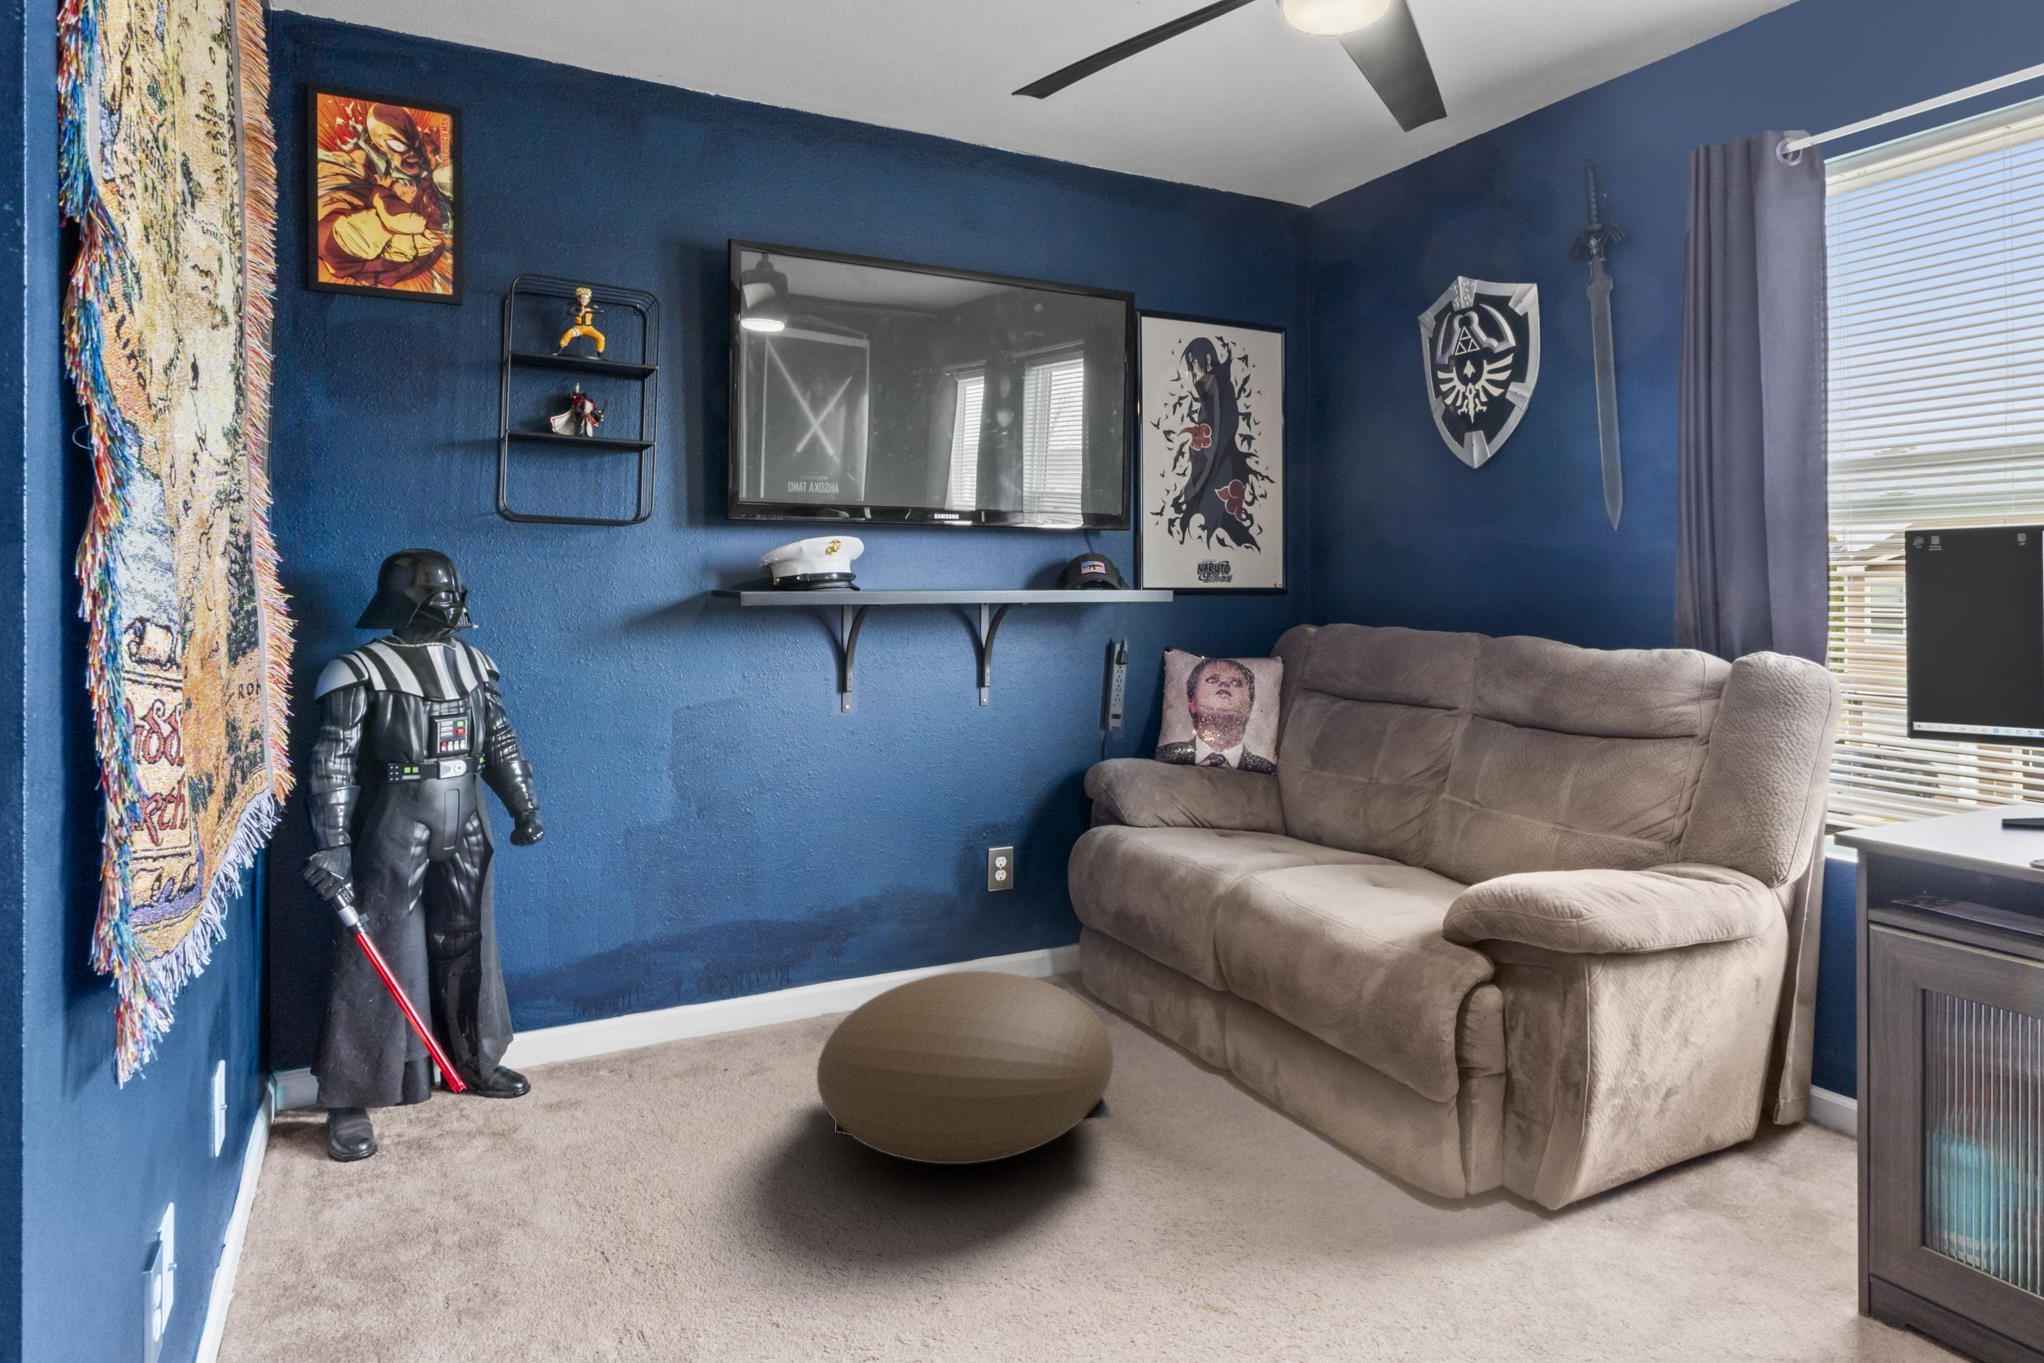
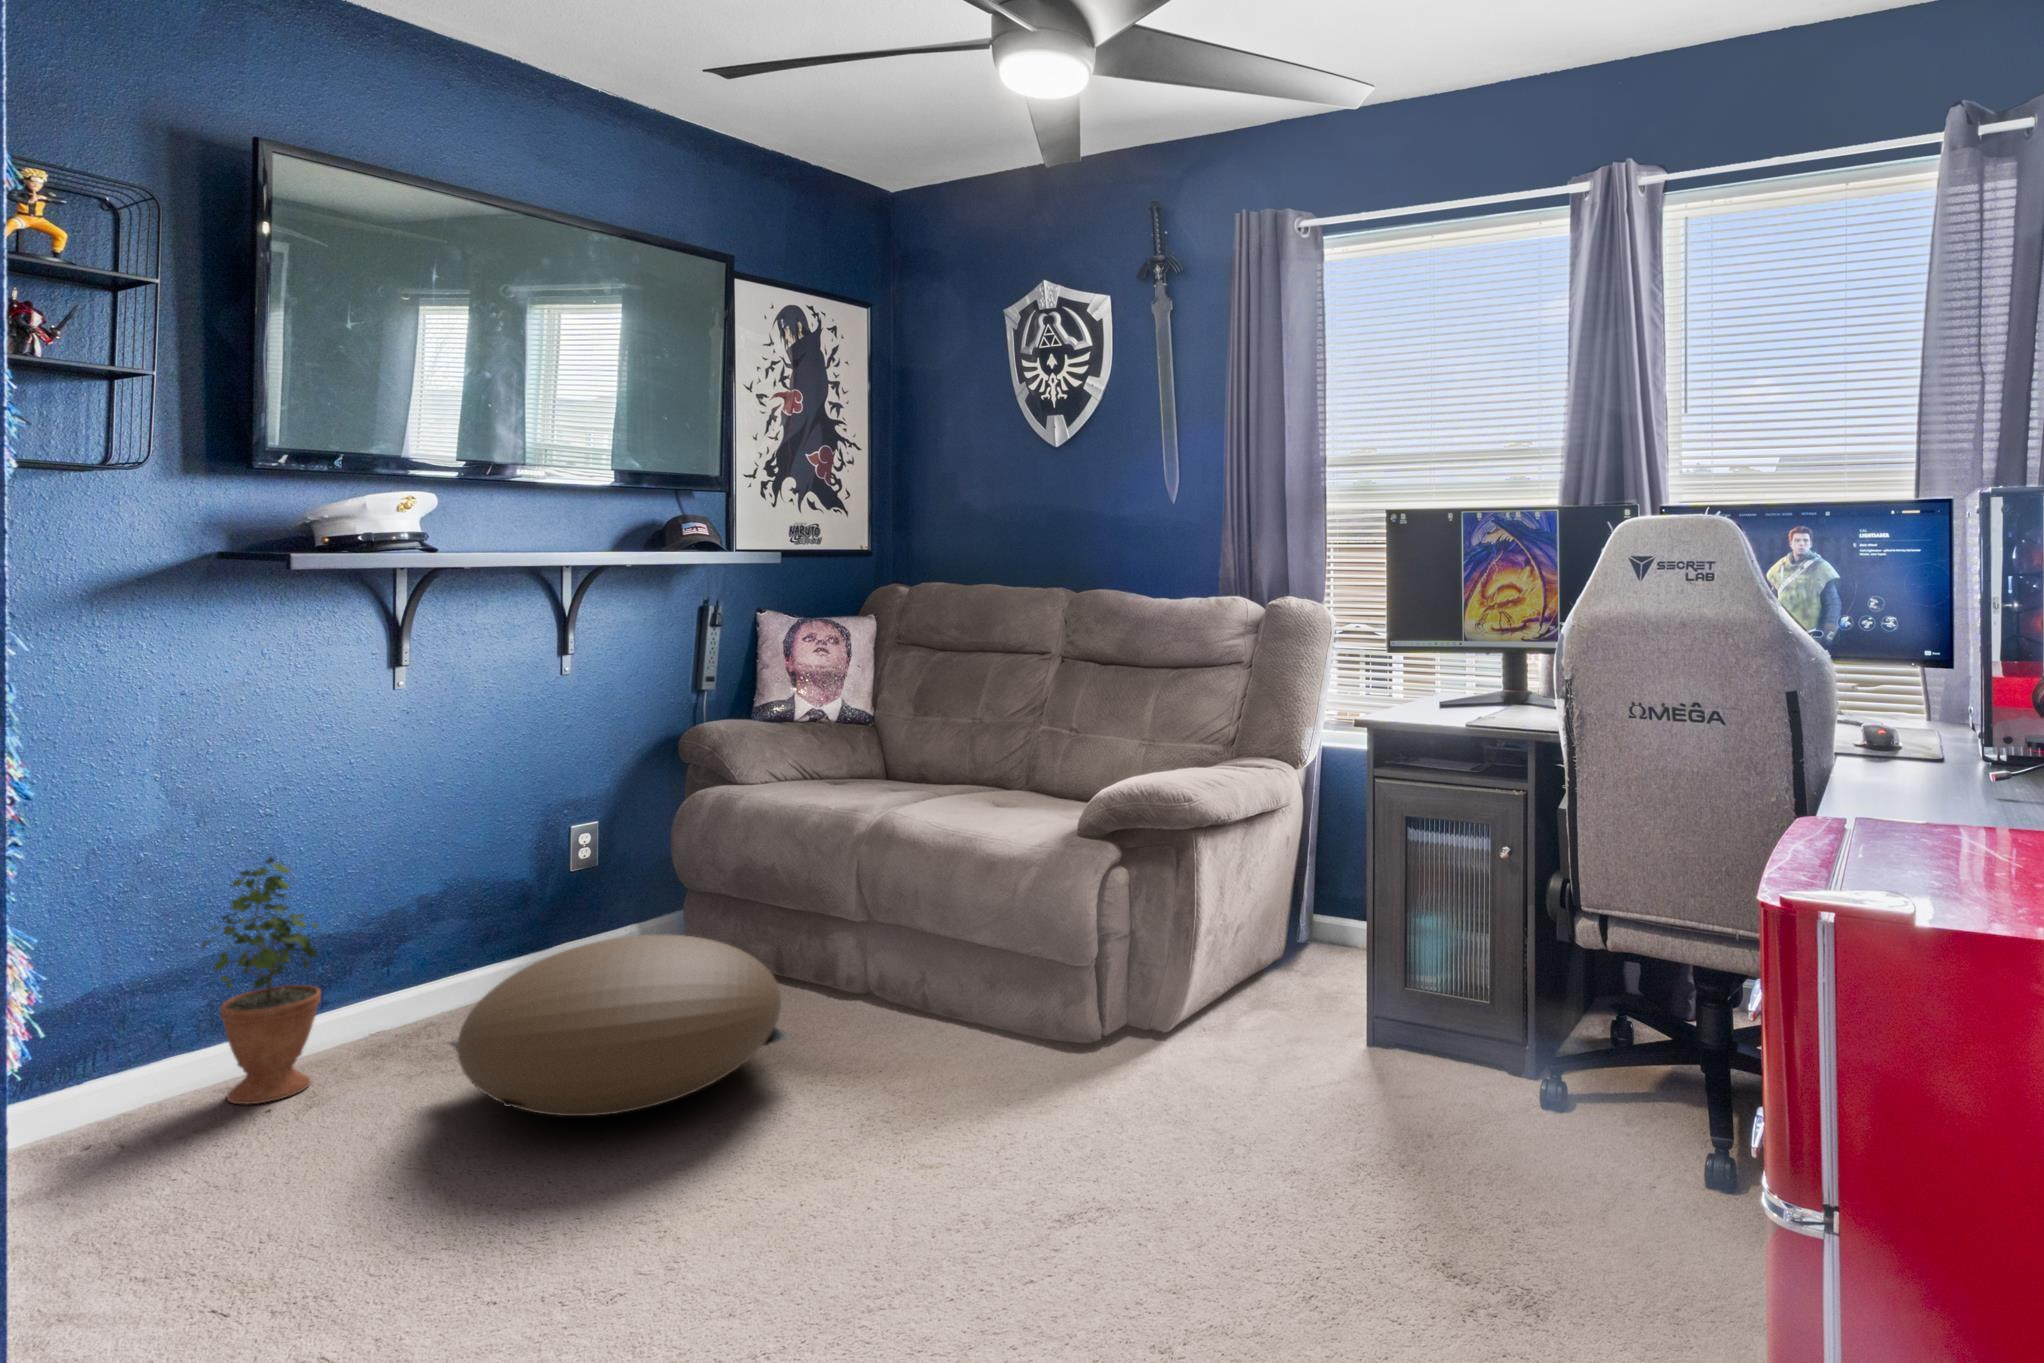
potted plant: none [673,848,762,1067] -> present [201,855,321,1104]

